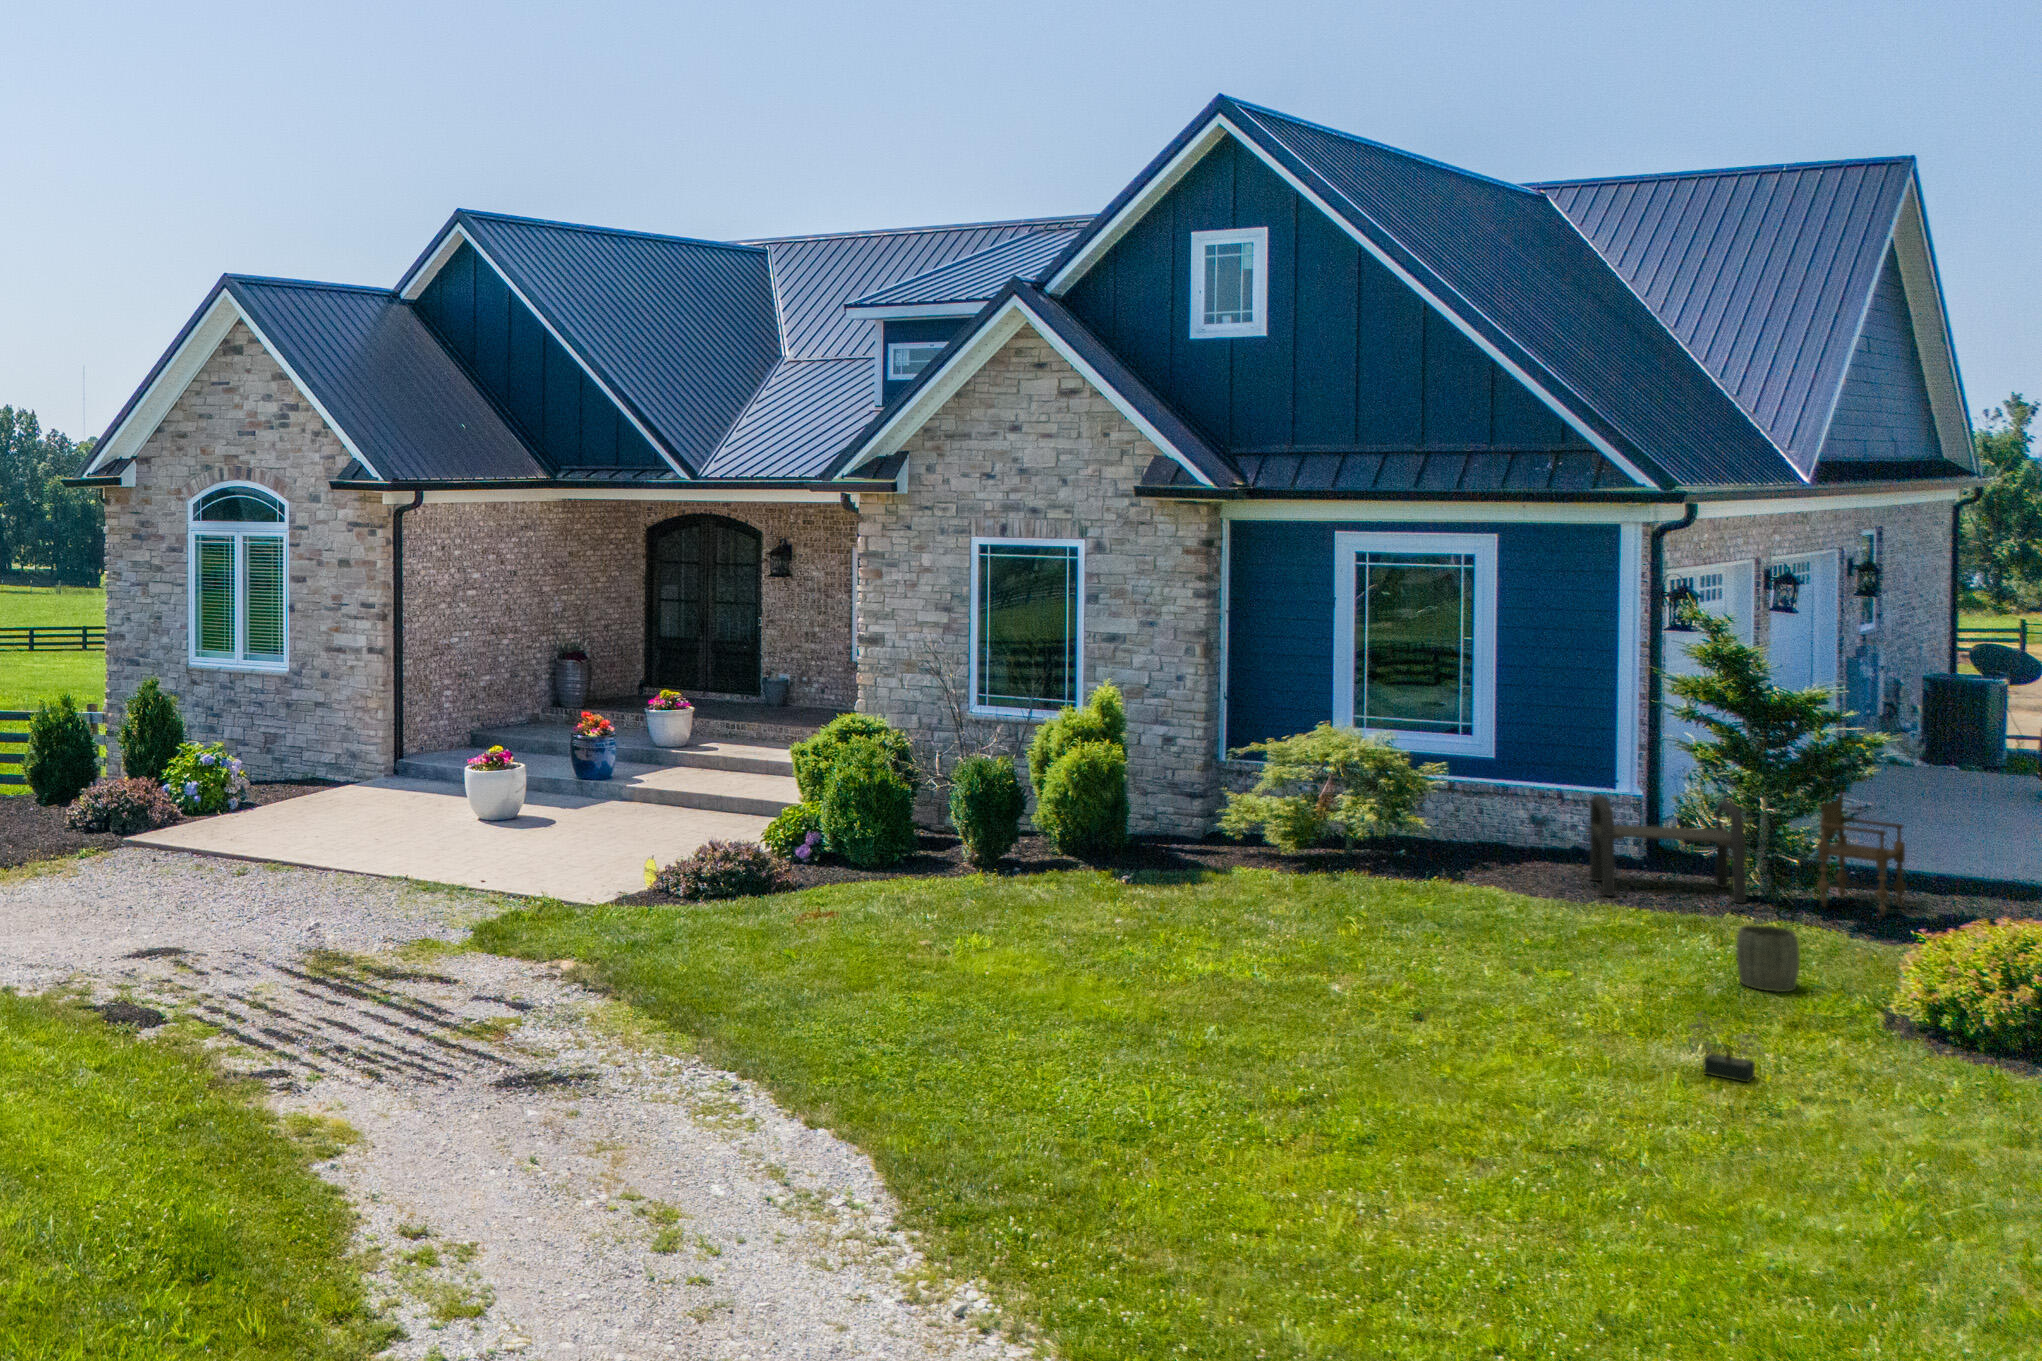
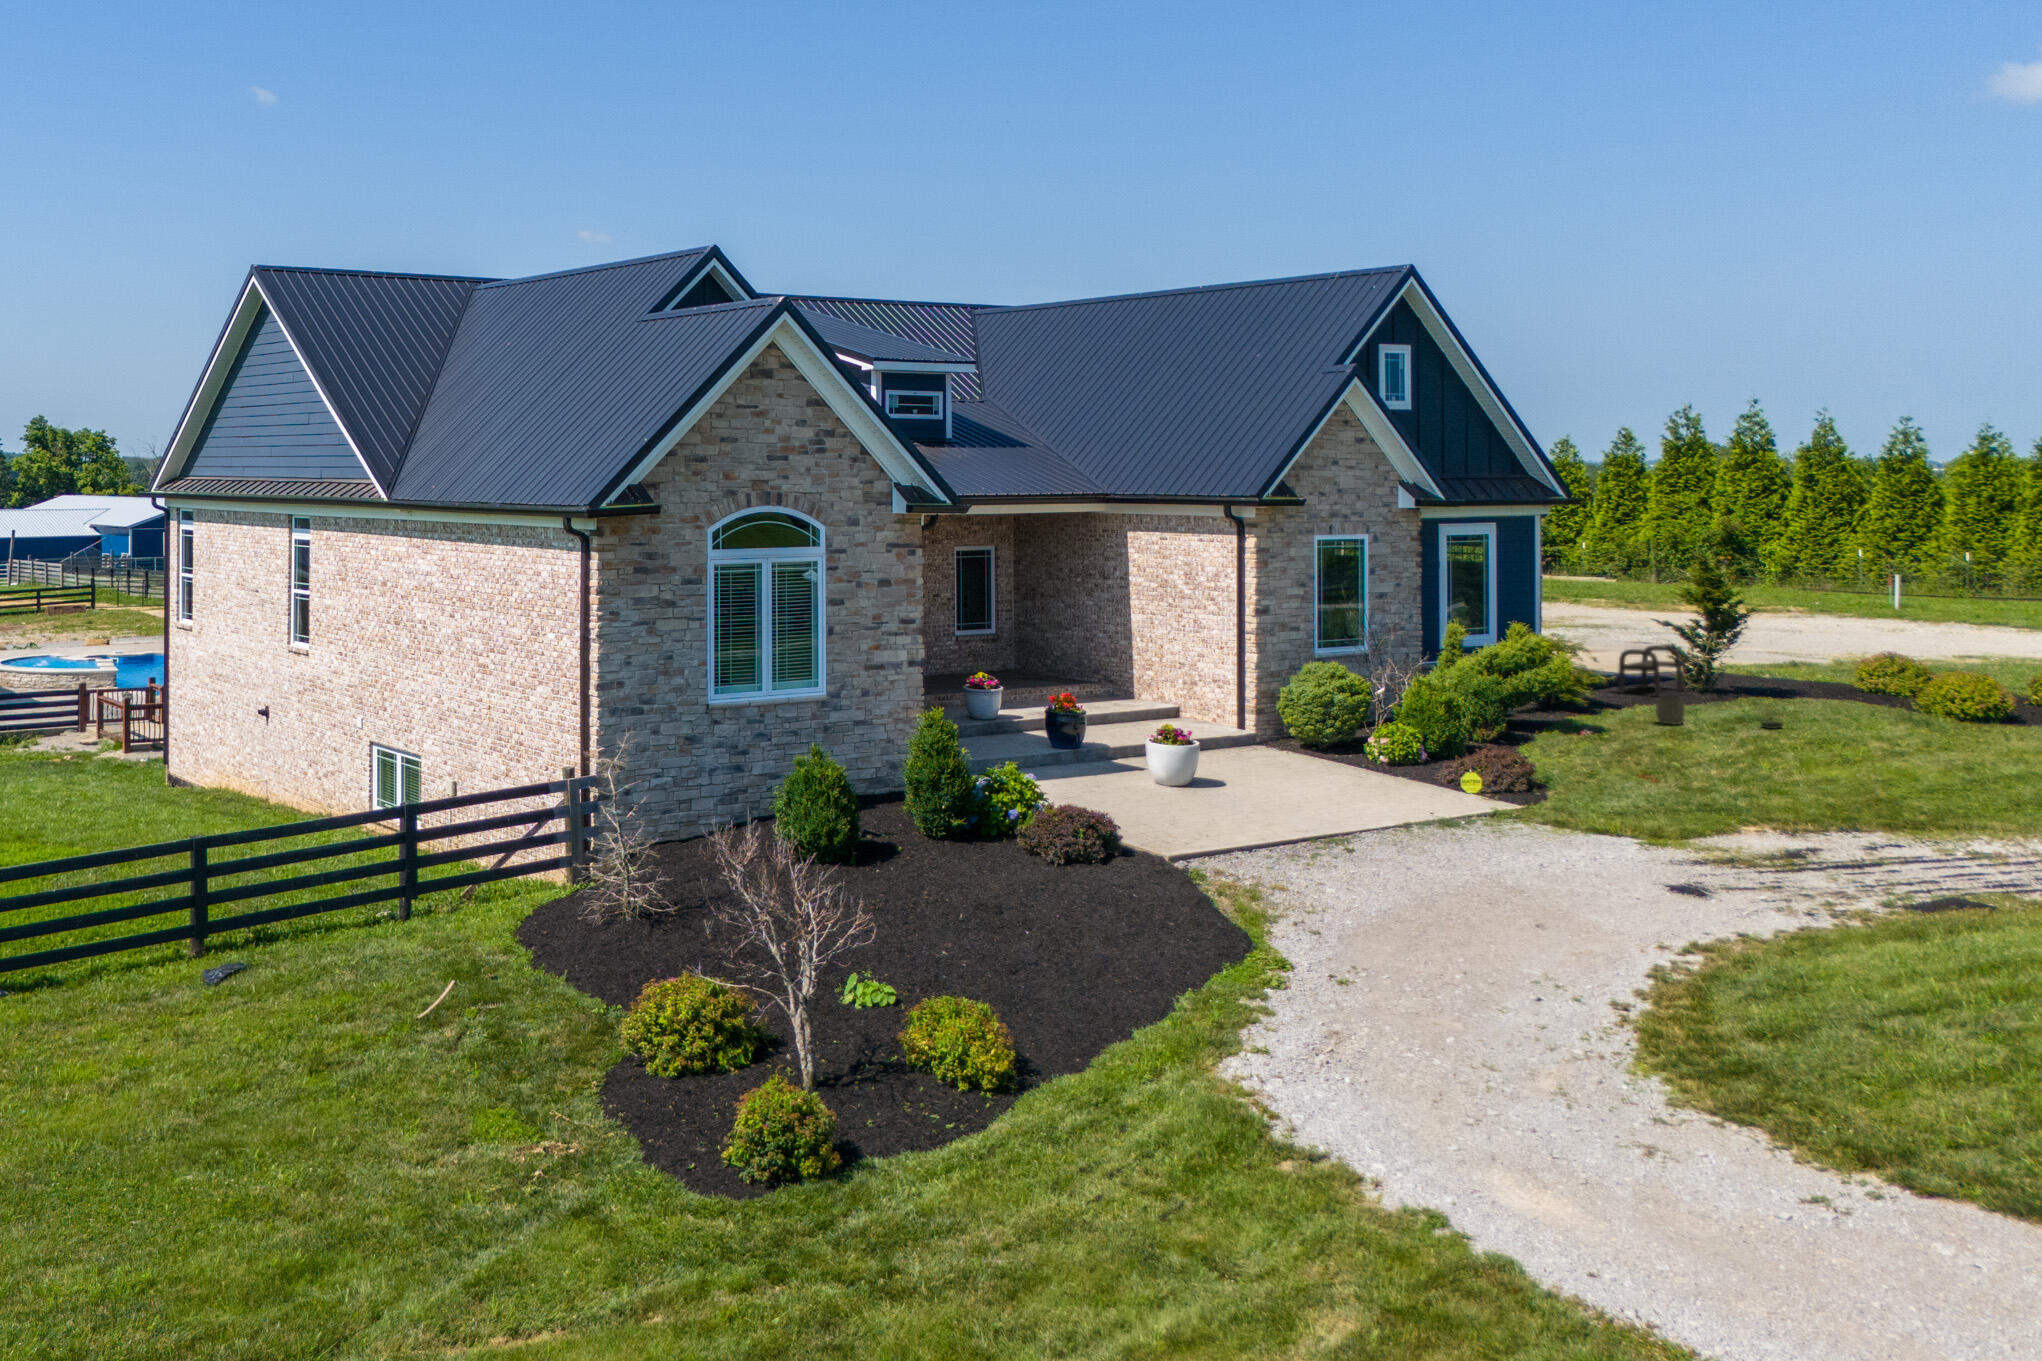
armchair: present [1817,792,1906,916] -> none [1676,618,1720,688]
woven basket: present [1736,925,1800,992] -> present [1656,697,1685,725]
decorative plant: present [1689,1013,1763,1082] -> present [1757,709,1783,729]

